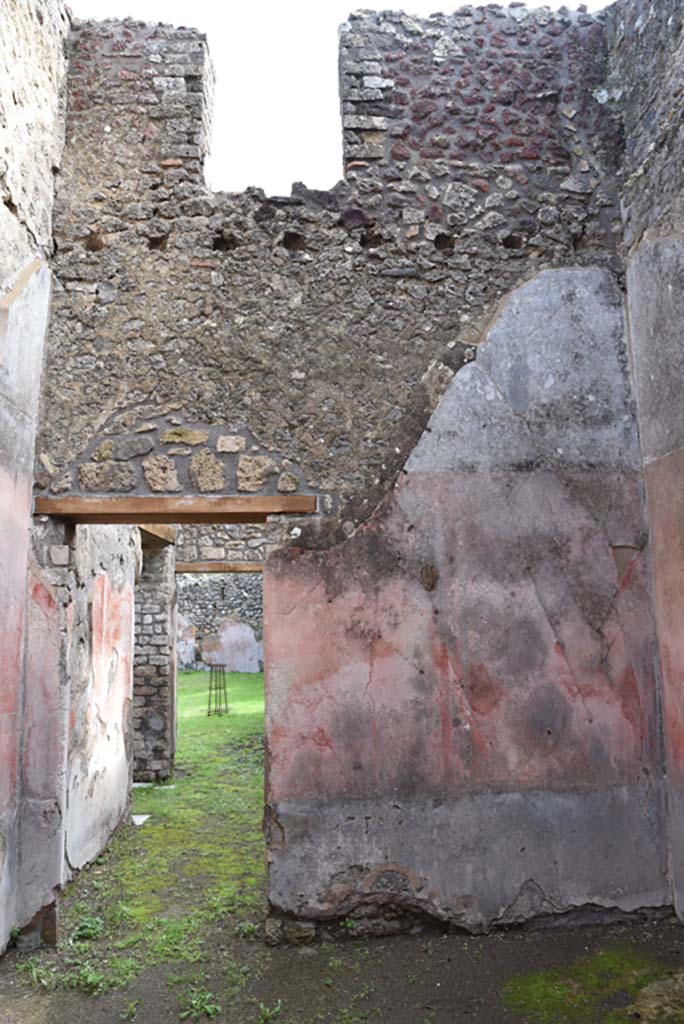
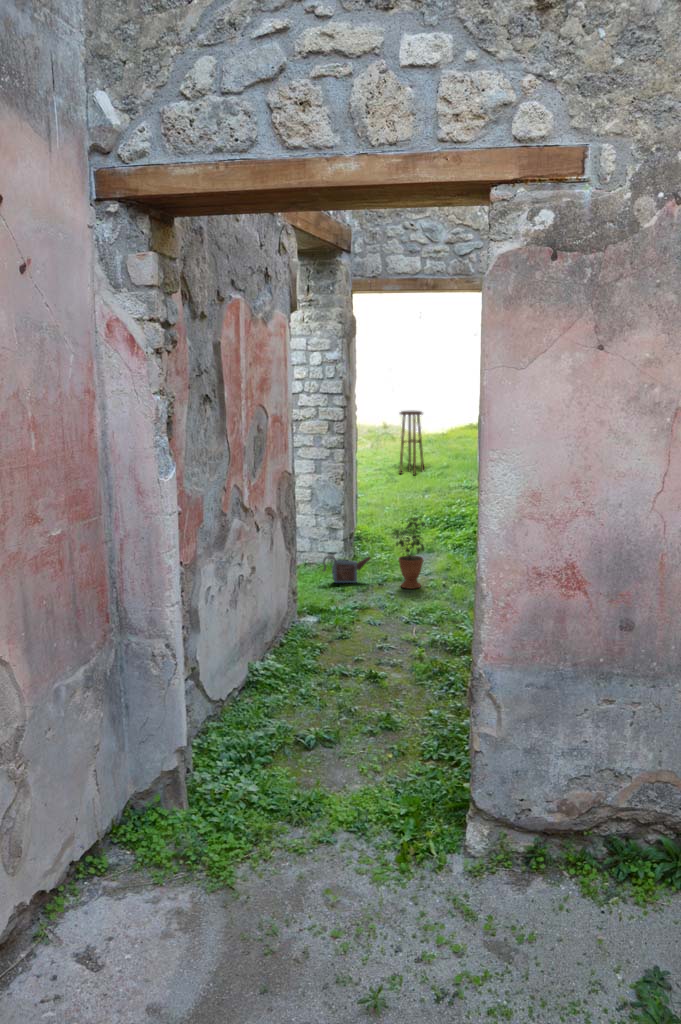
potted plant: none [205,734,230,794] -> present [394,518,425,589]
watering can: none [149,770,188,794] -> present [323,556,371,583]

